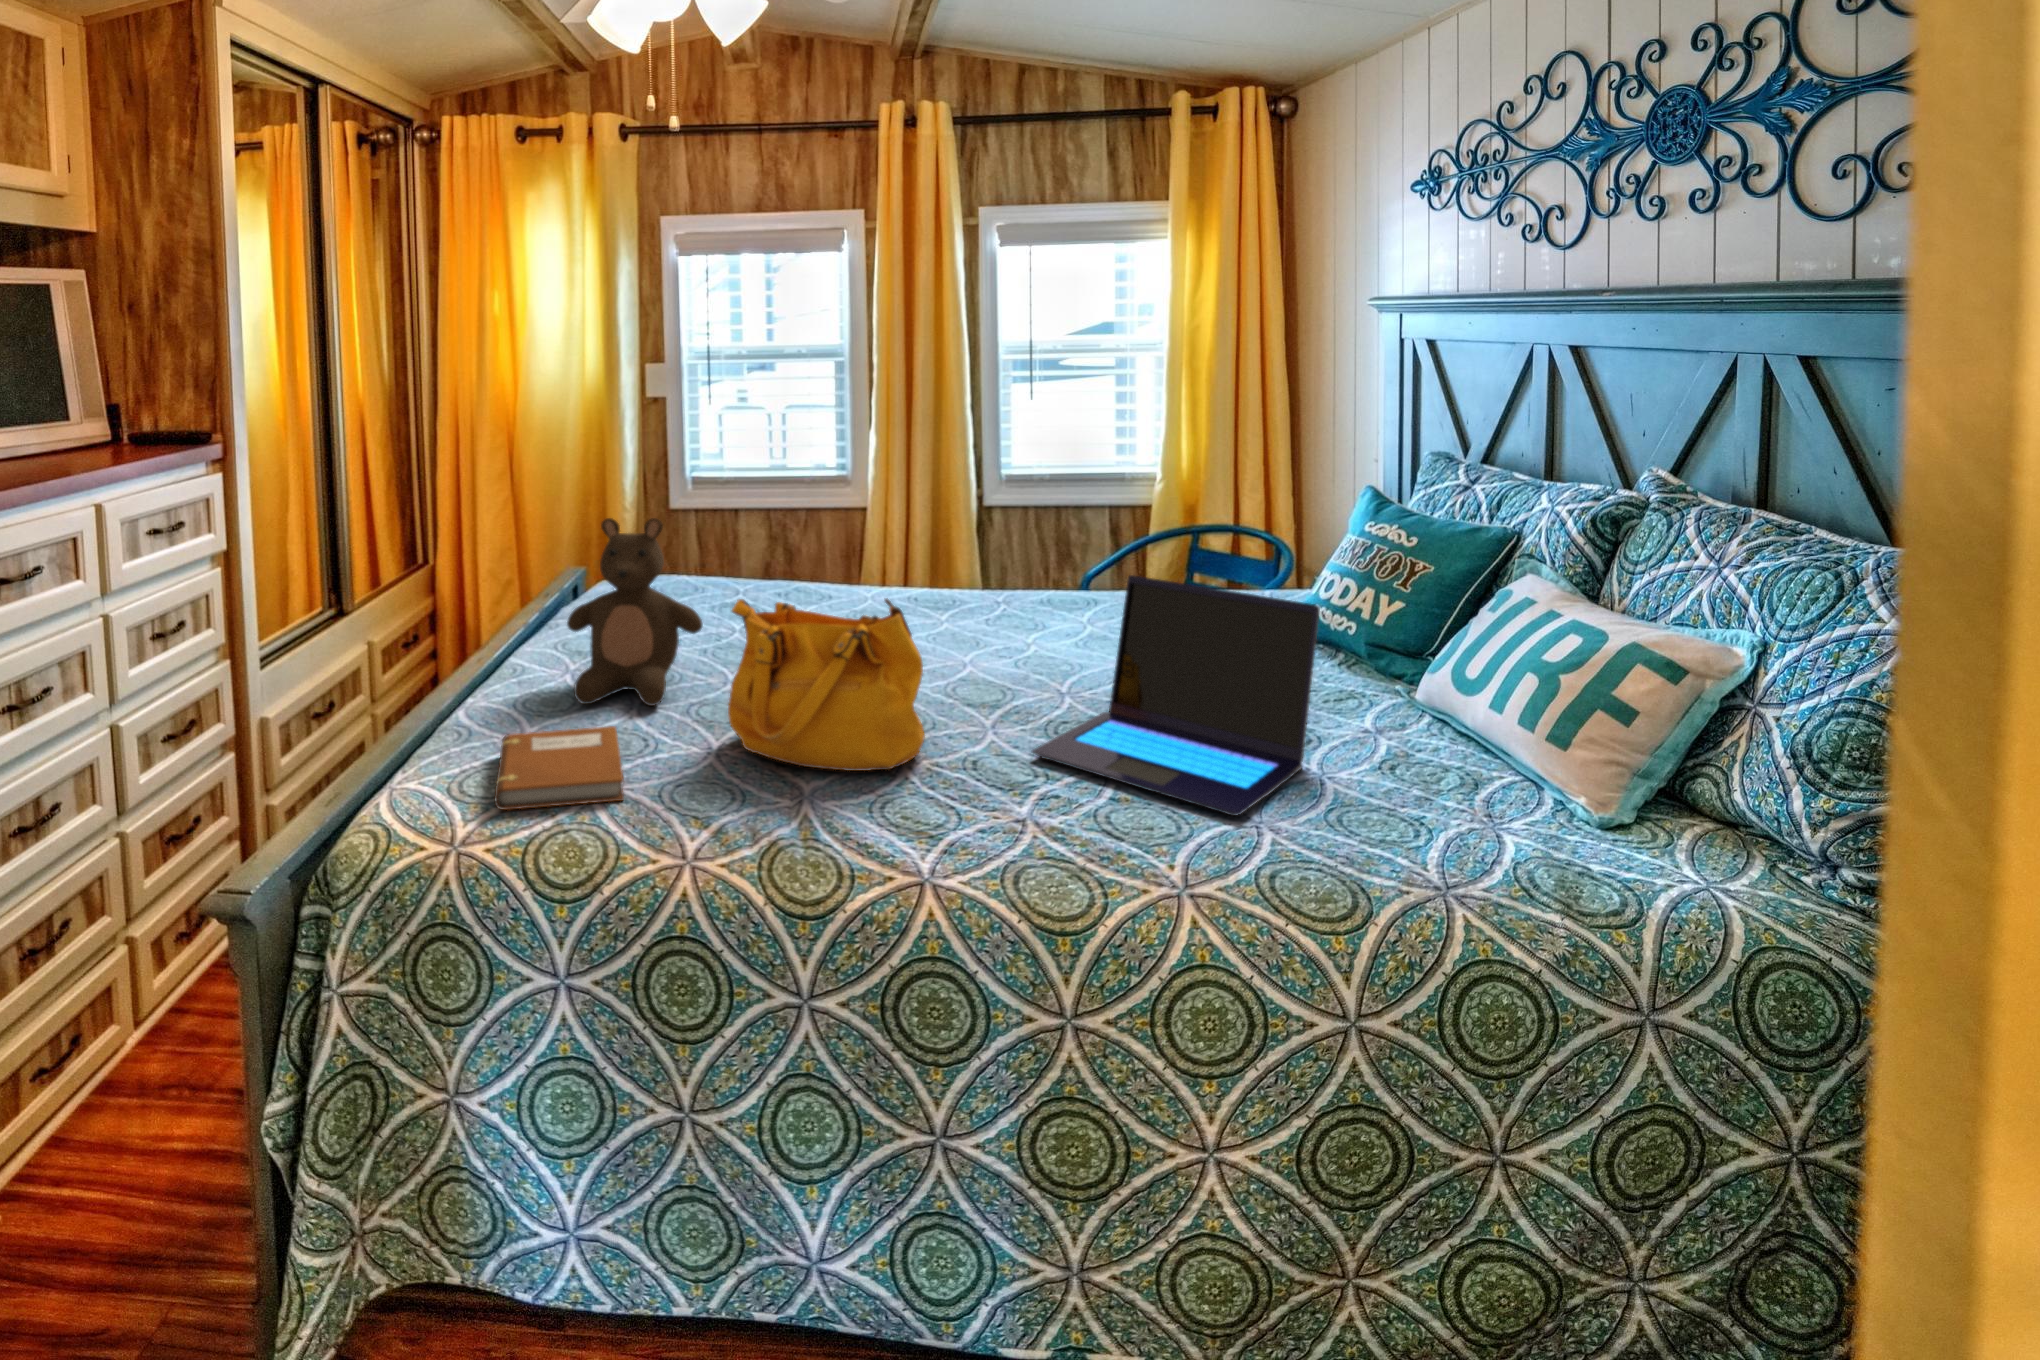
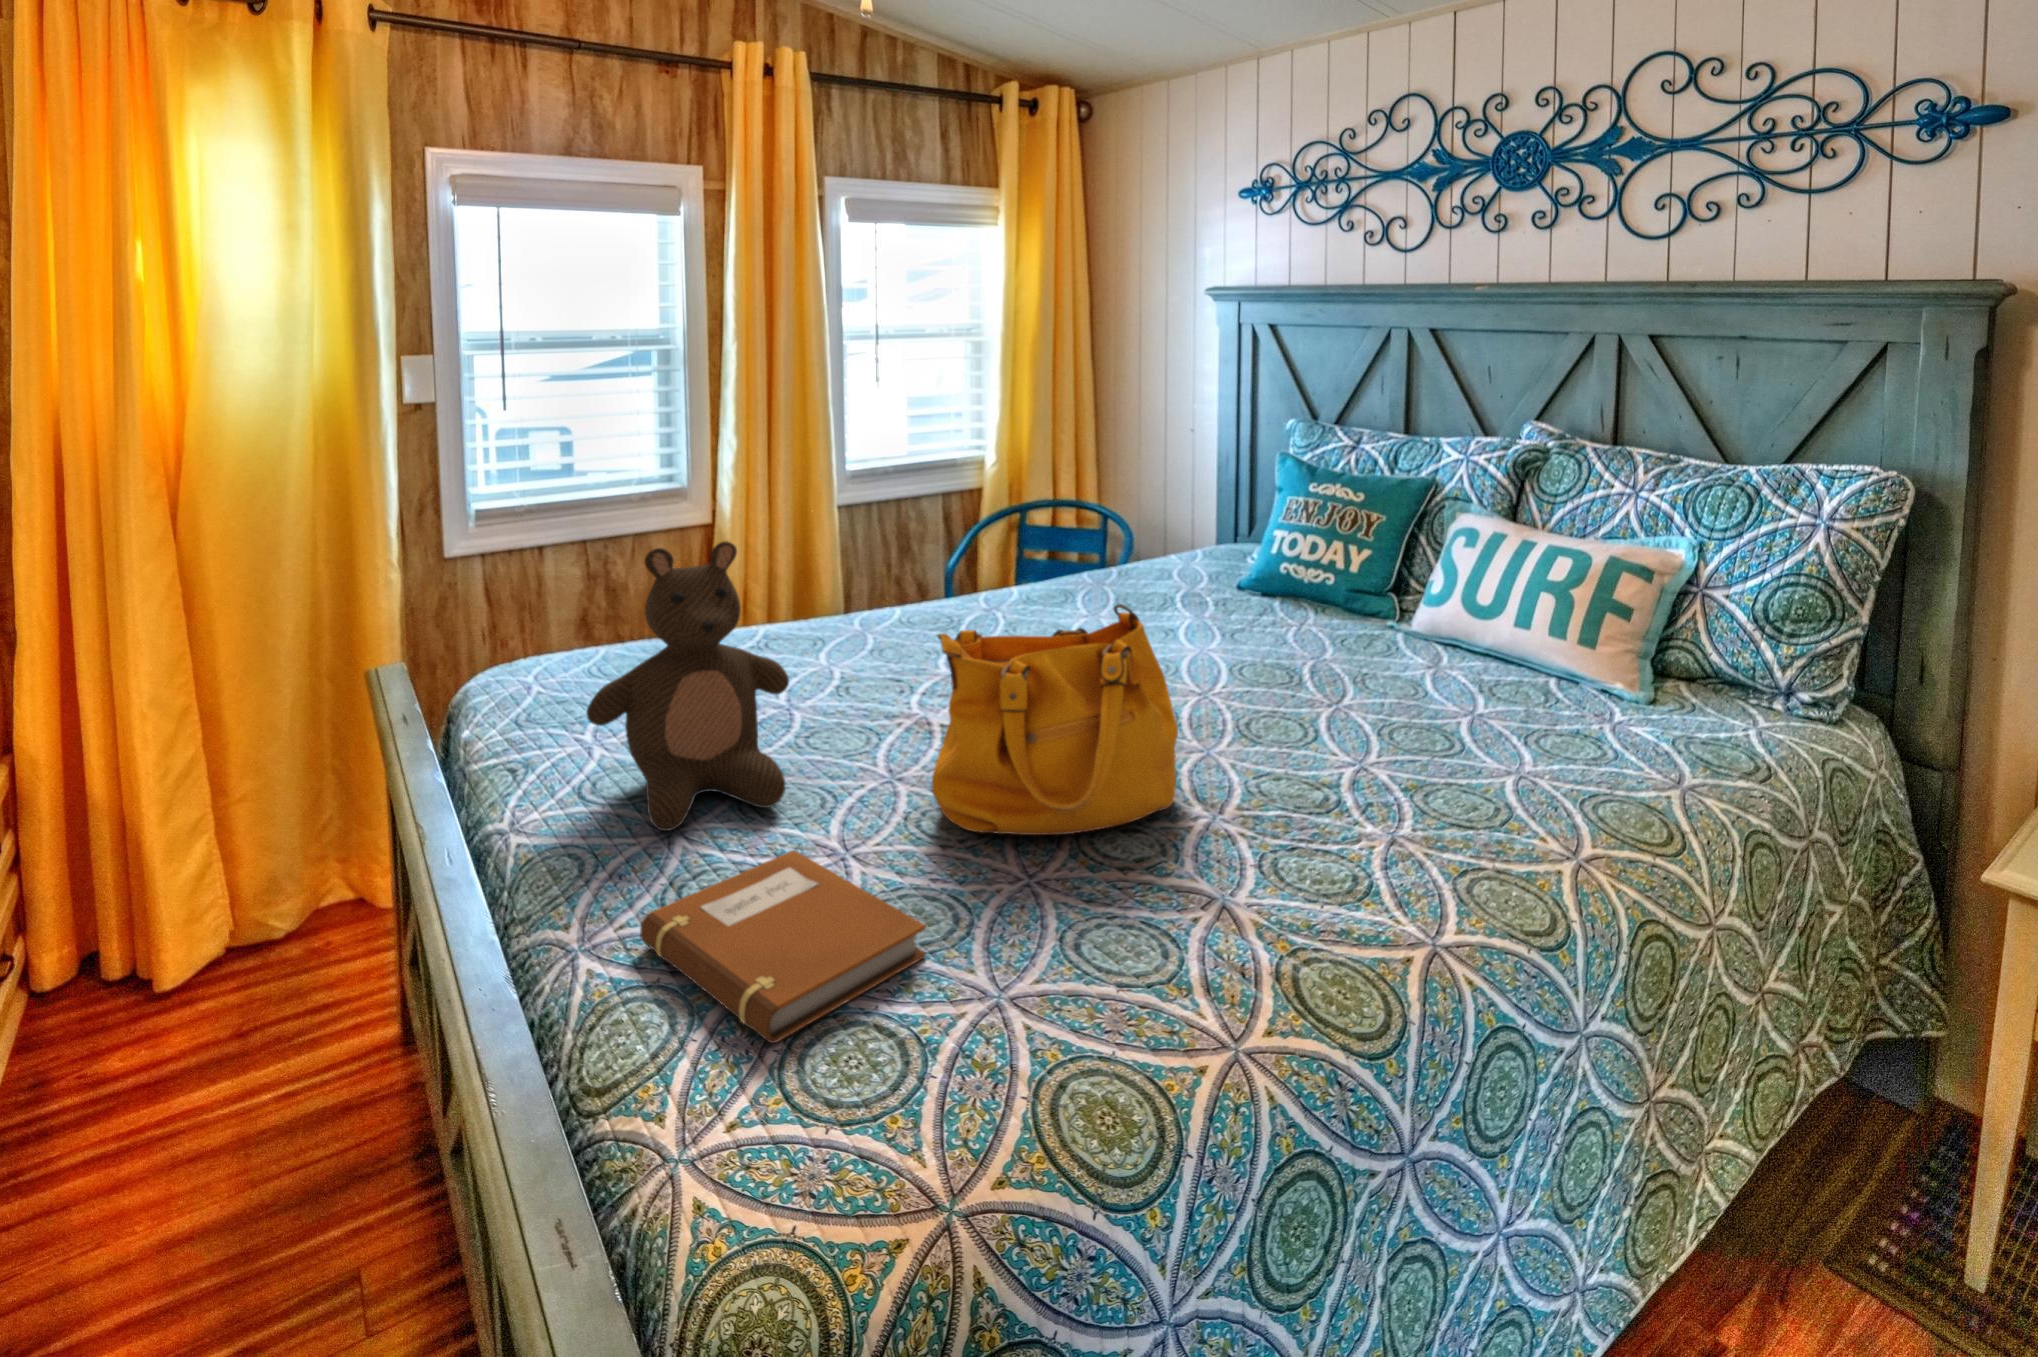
laptop: present [1032,575,1320,816] -> none [1241,547,1490,767]

